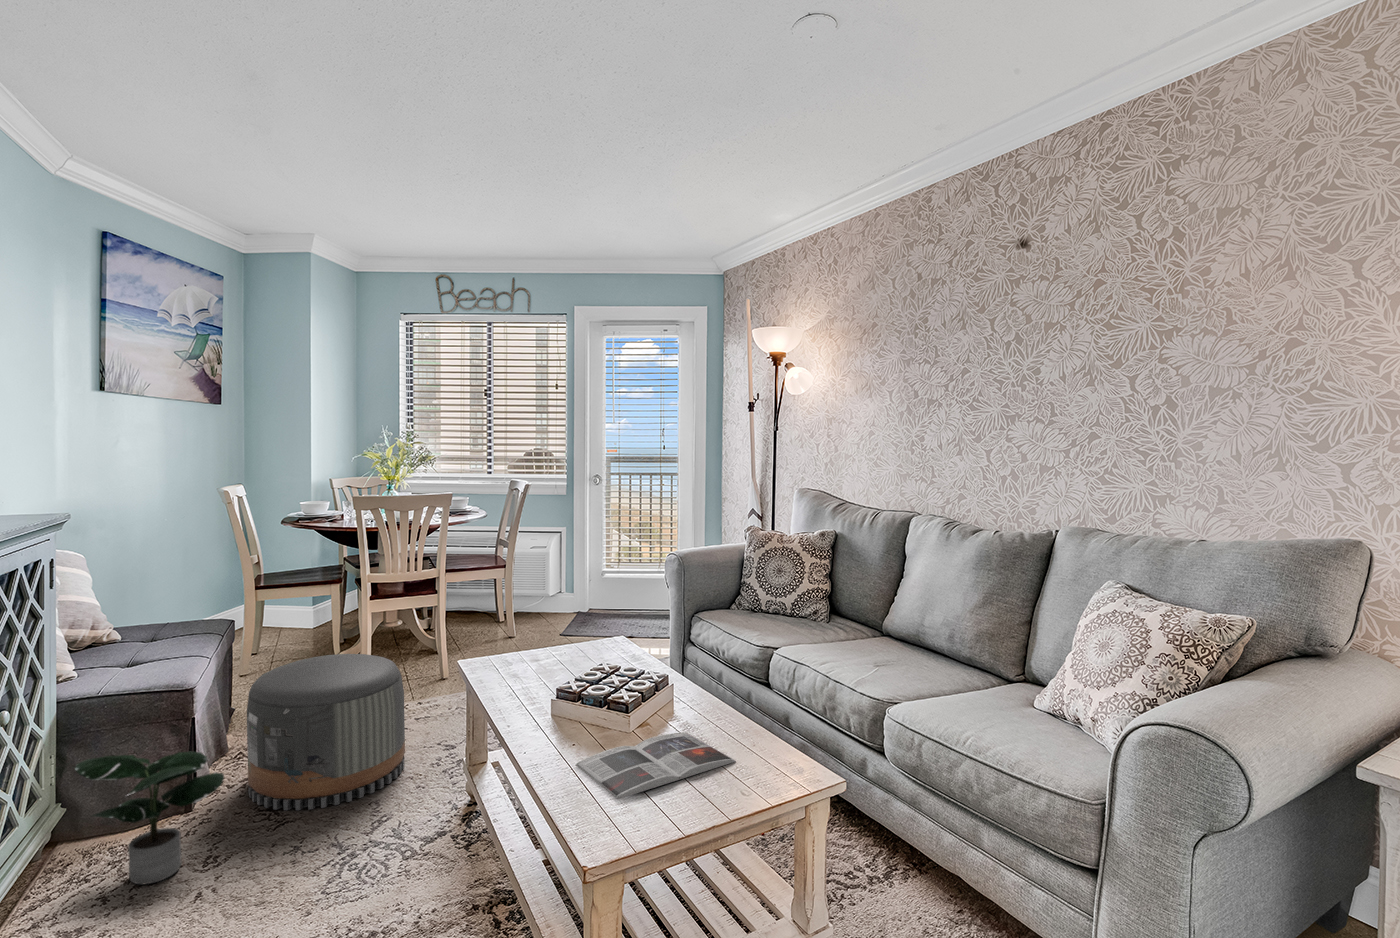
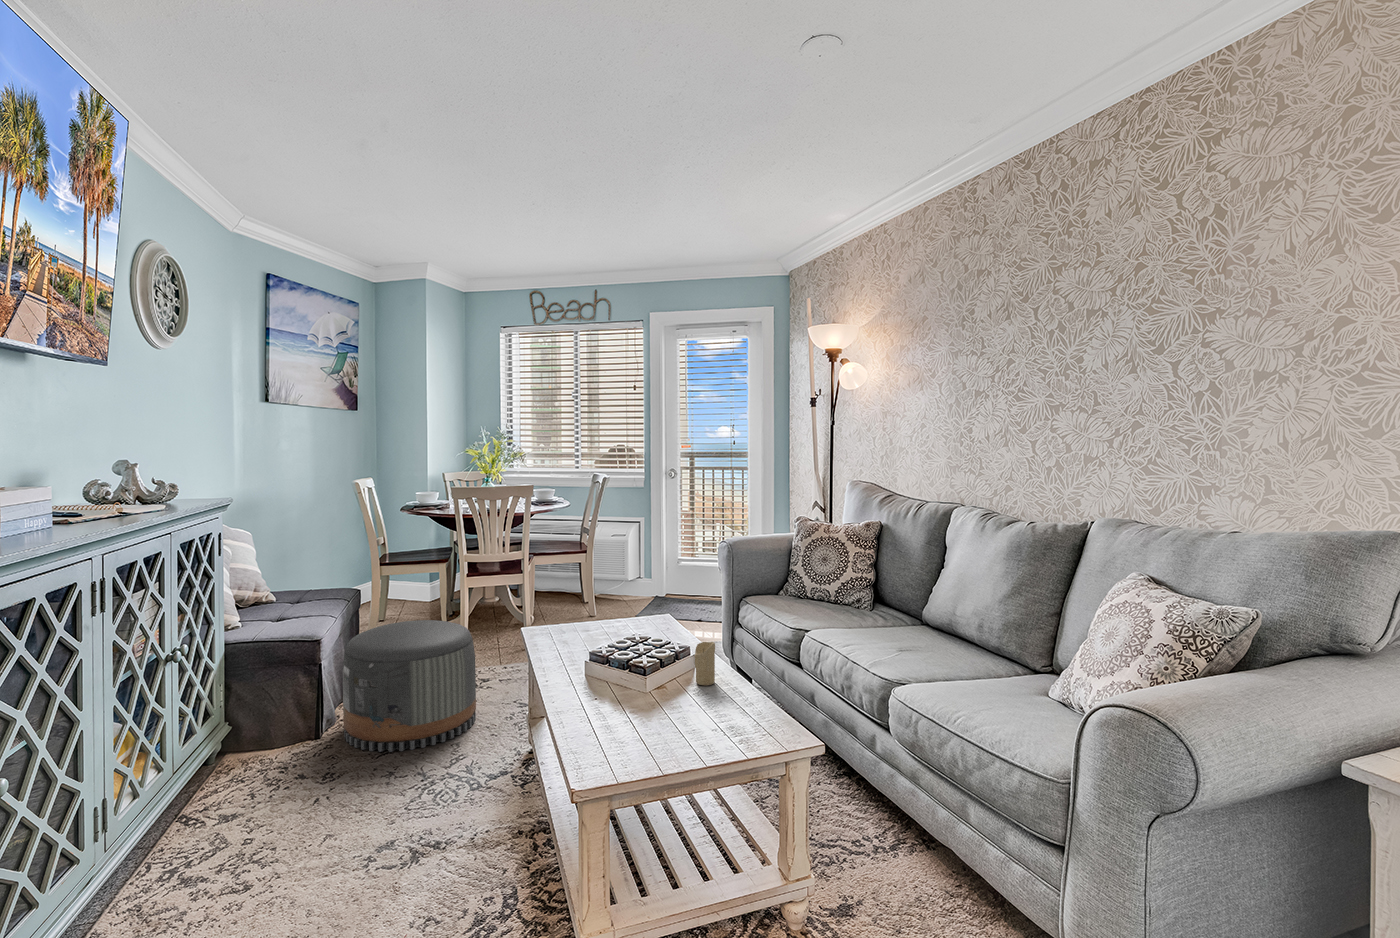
candle: none [682,669,704,717] -> present [694,642,715,685]
magazine: present [575,732,736,800] -> none [582,698,728,750]
potted plant: present [75,752,224,885] -> none [197,693,316,801]

